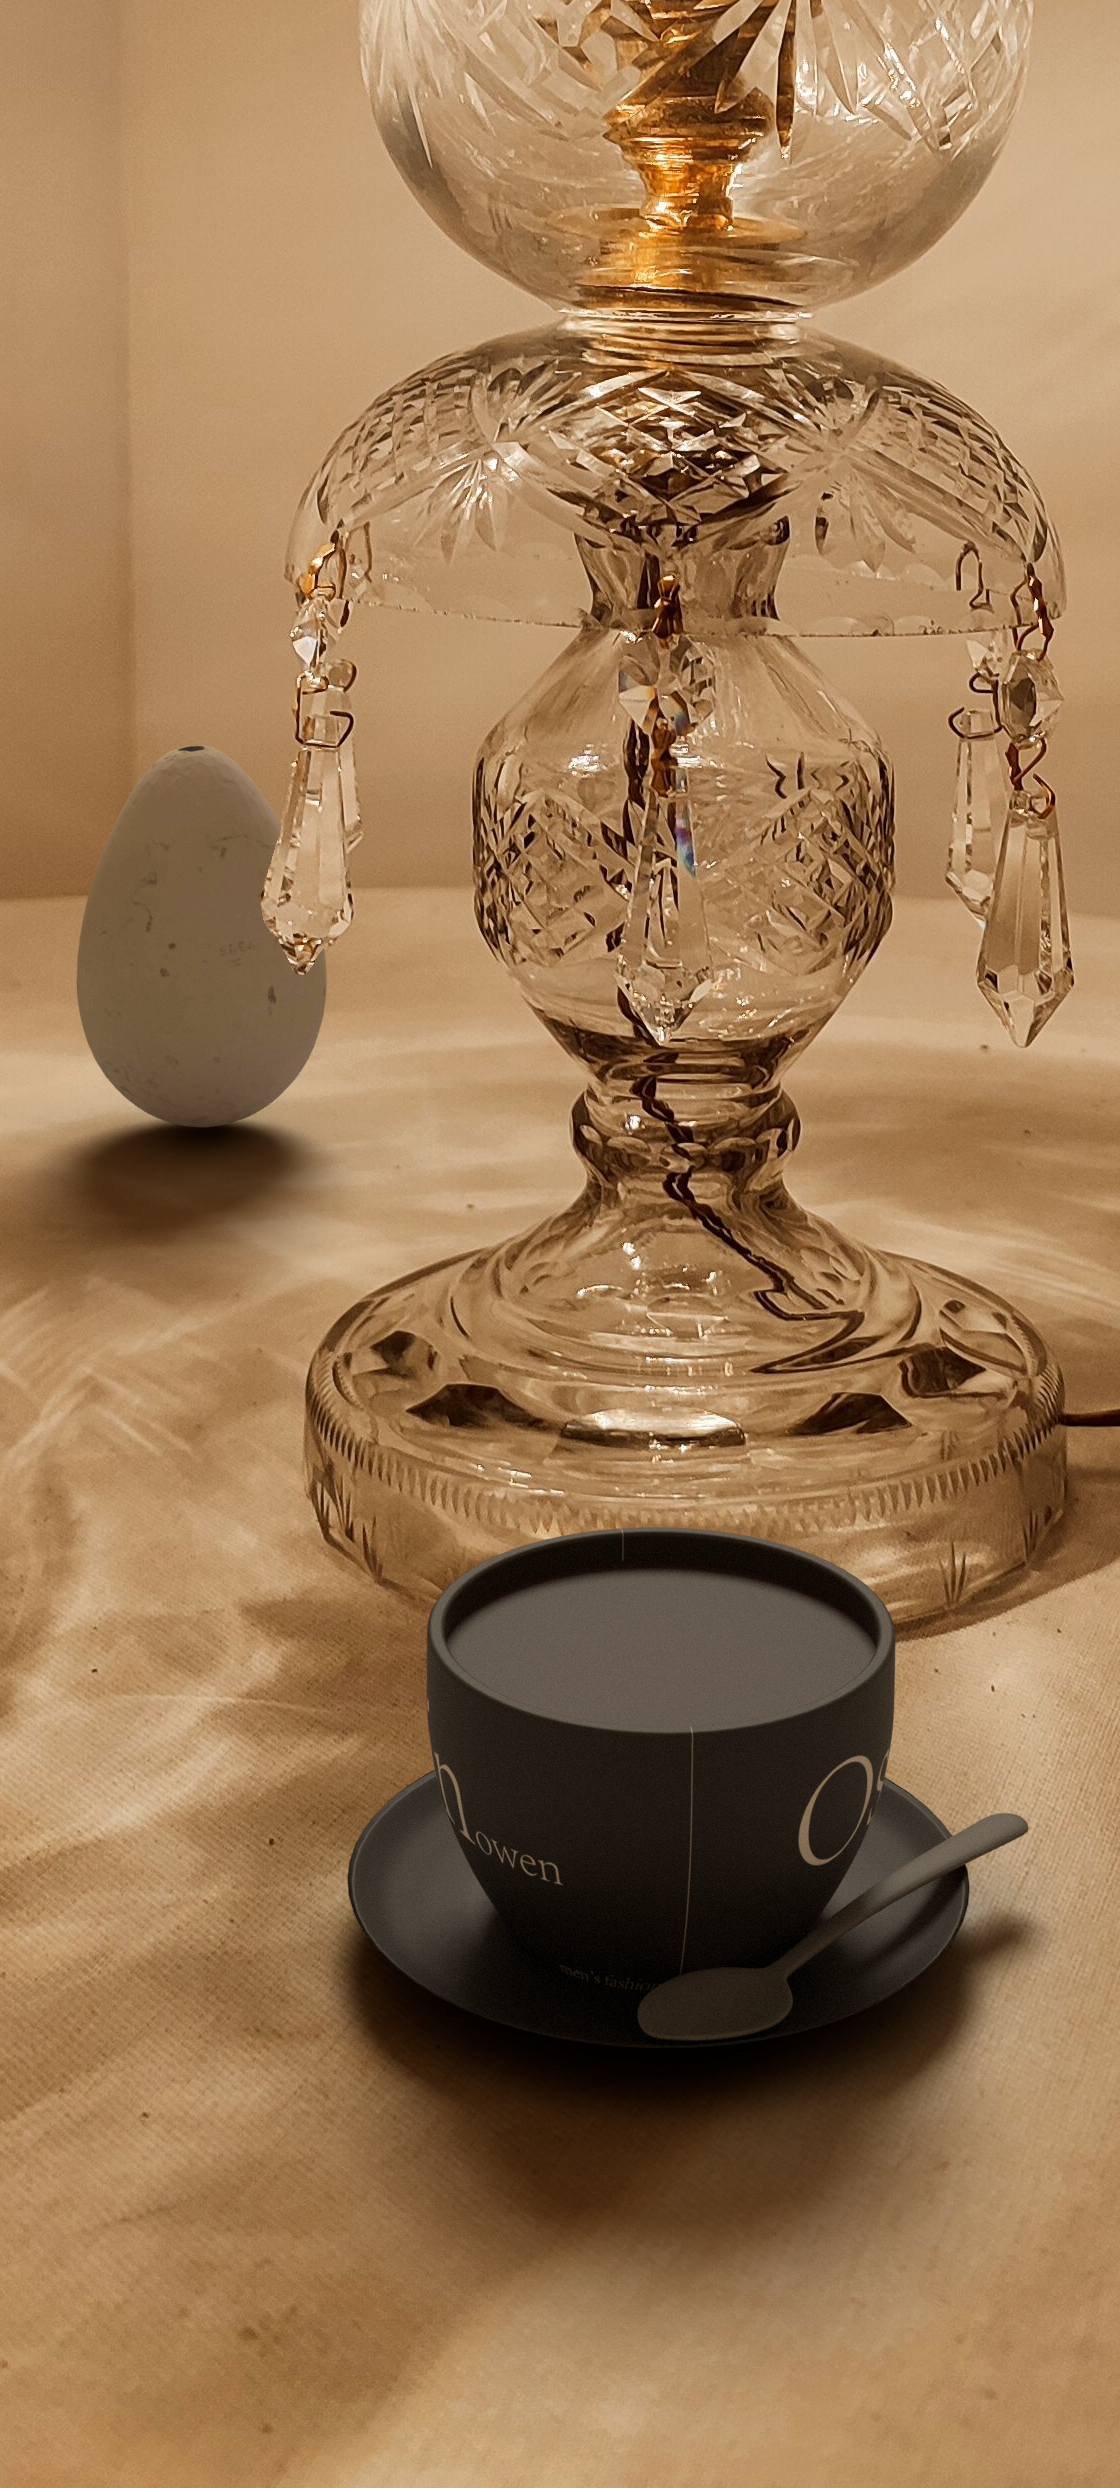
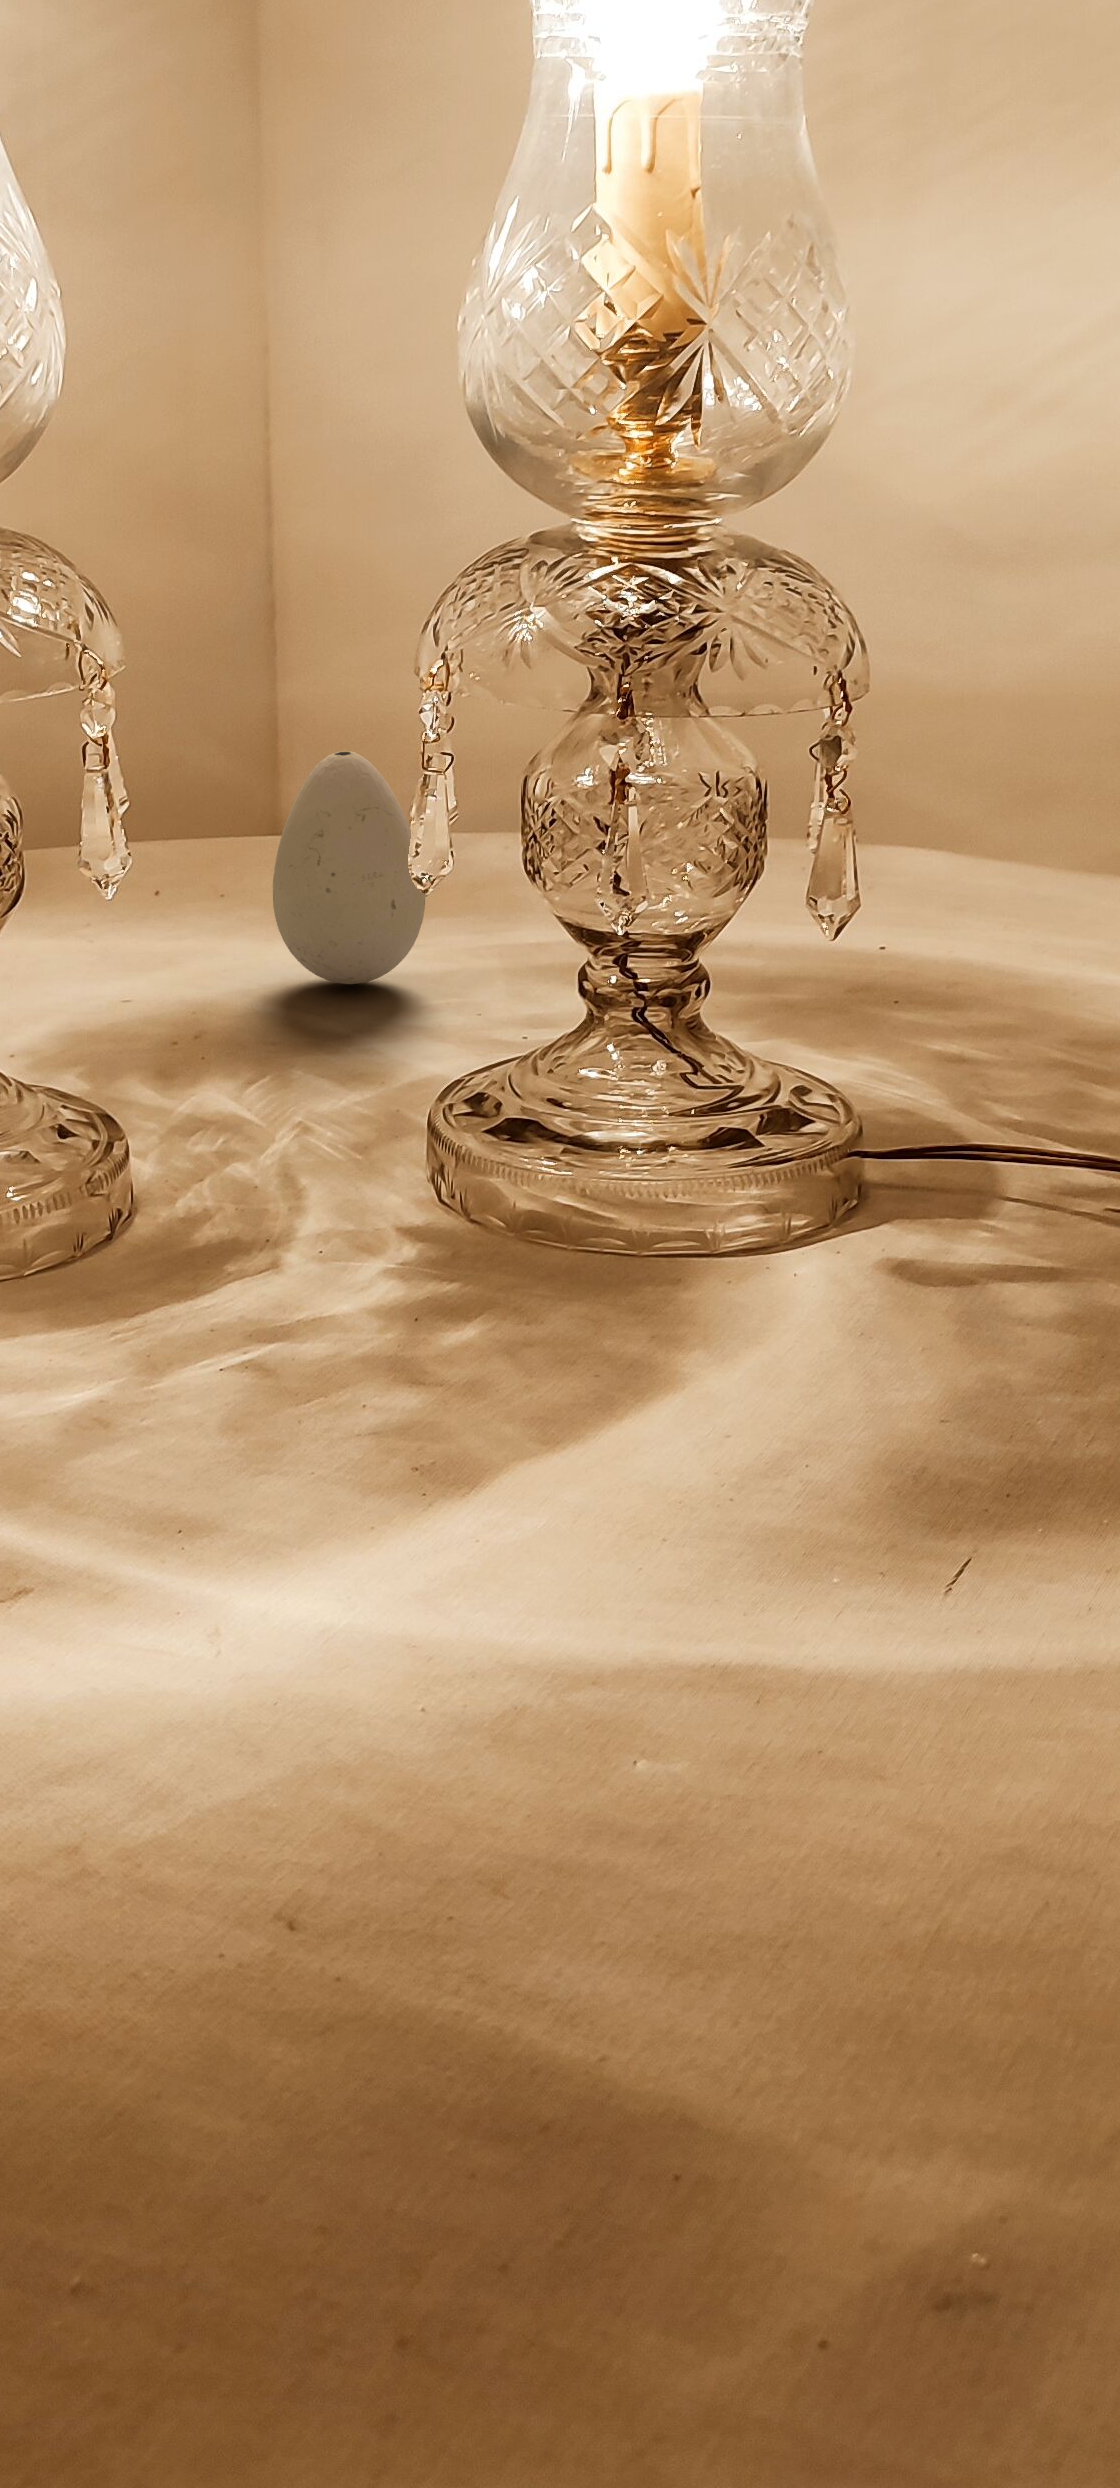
teacup: present [347,1527,1028,2048] -> none [464,1179,807,1405]

